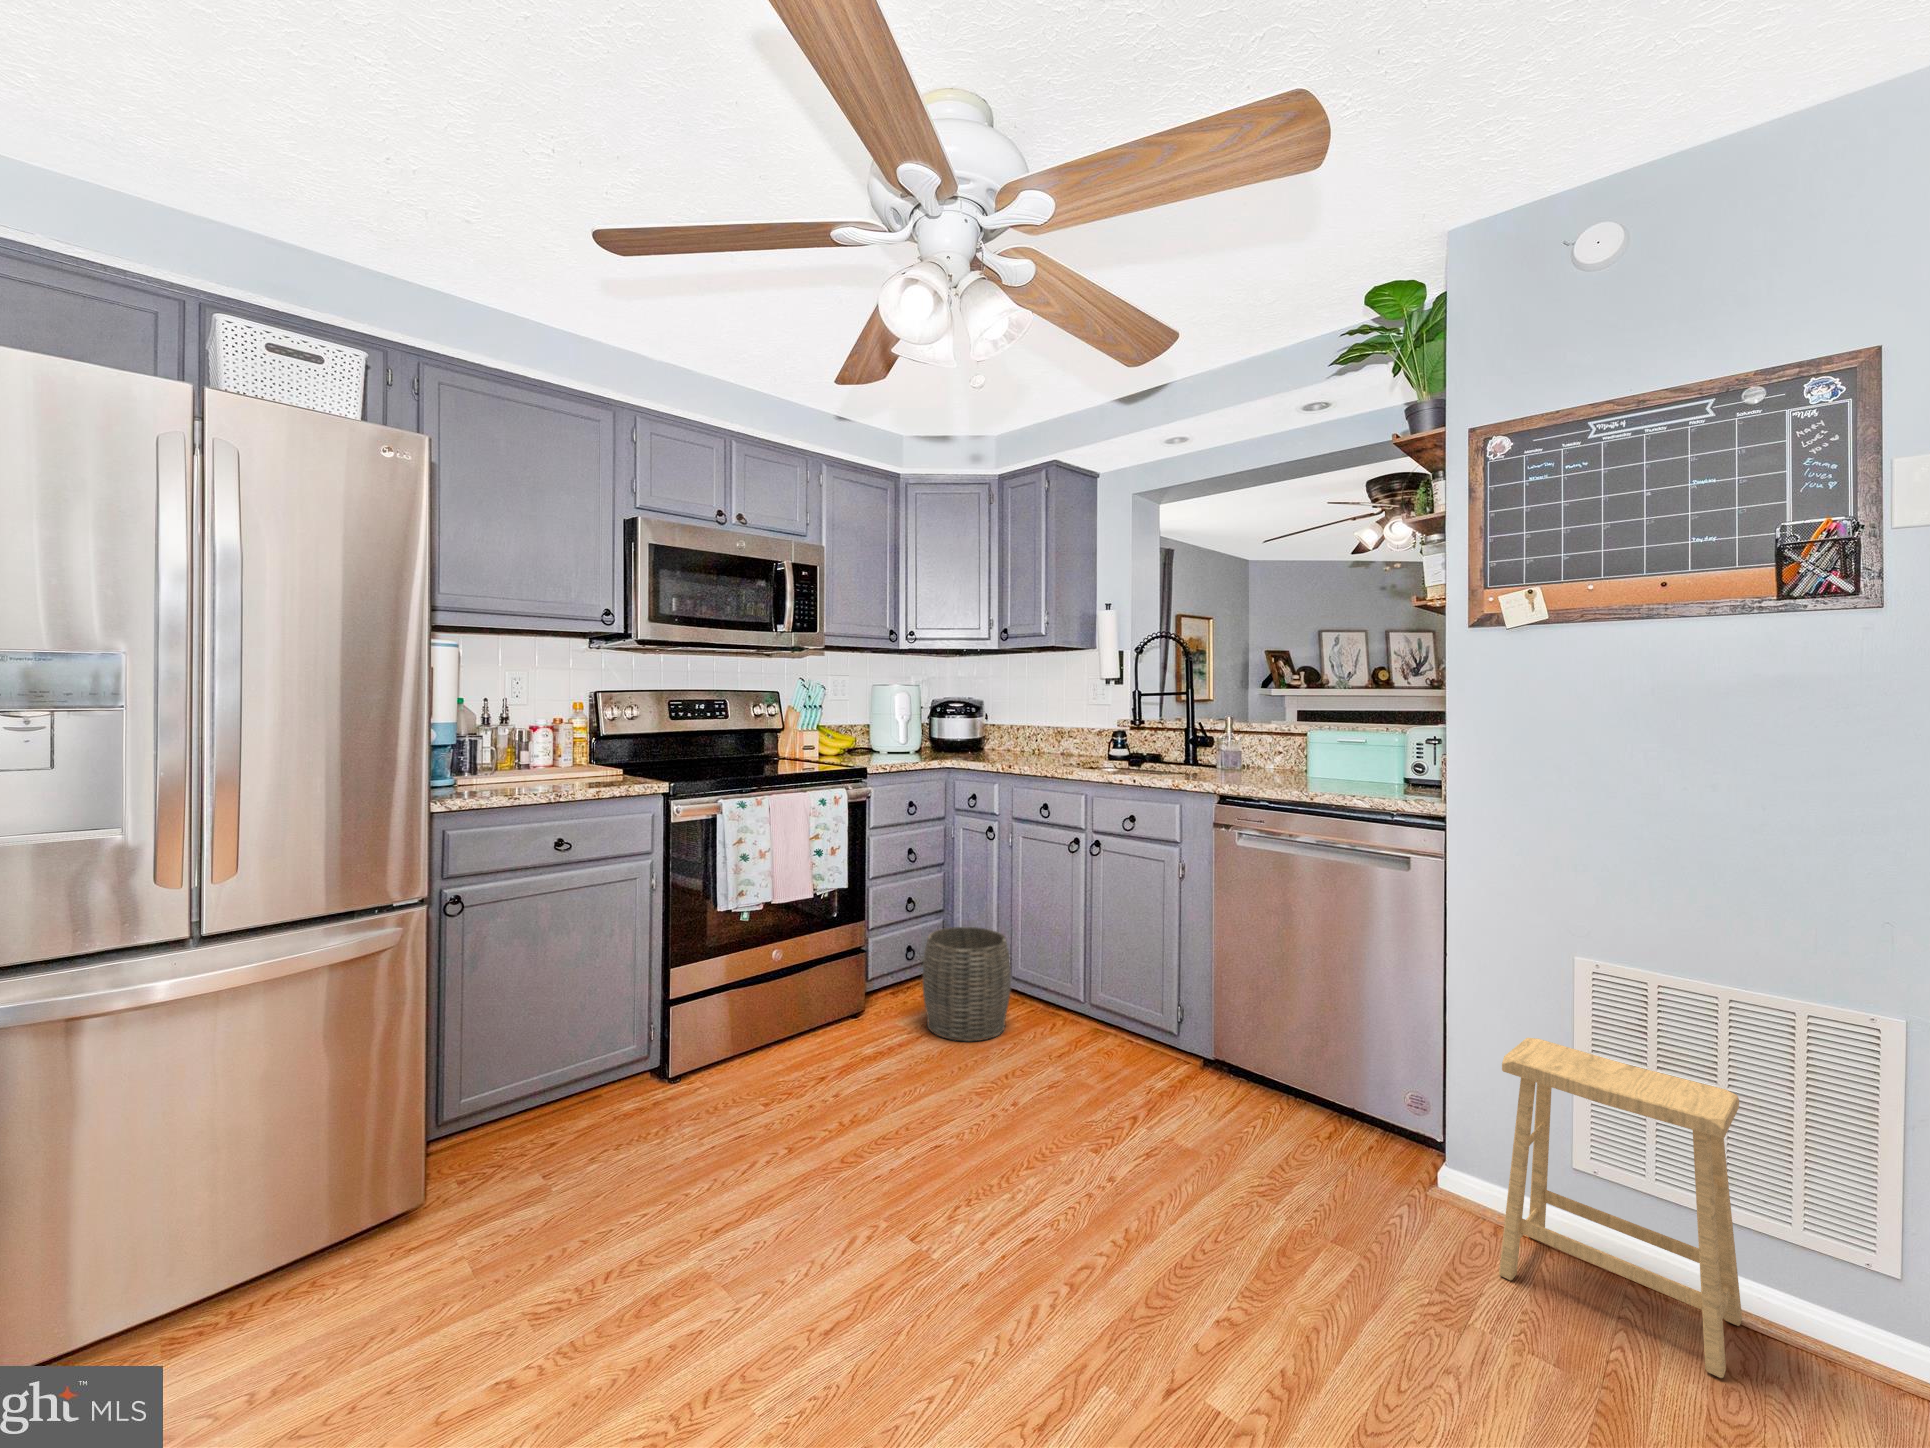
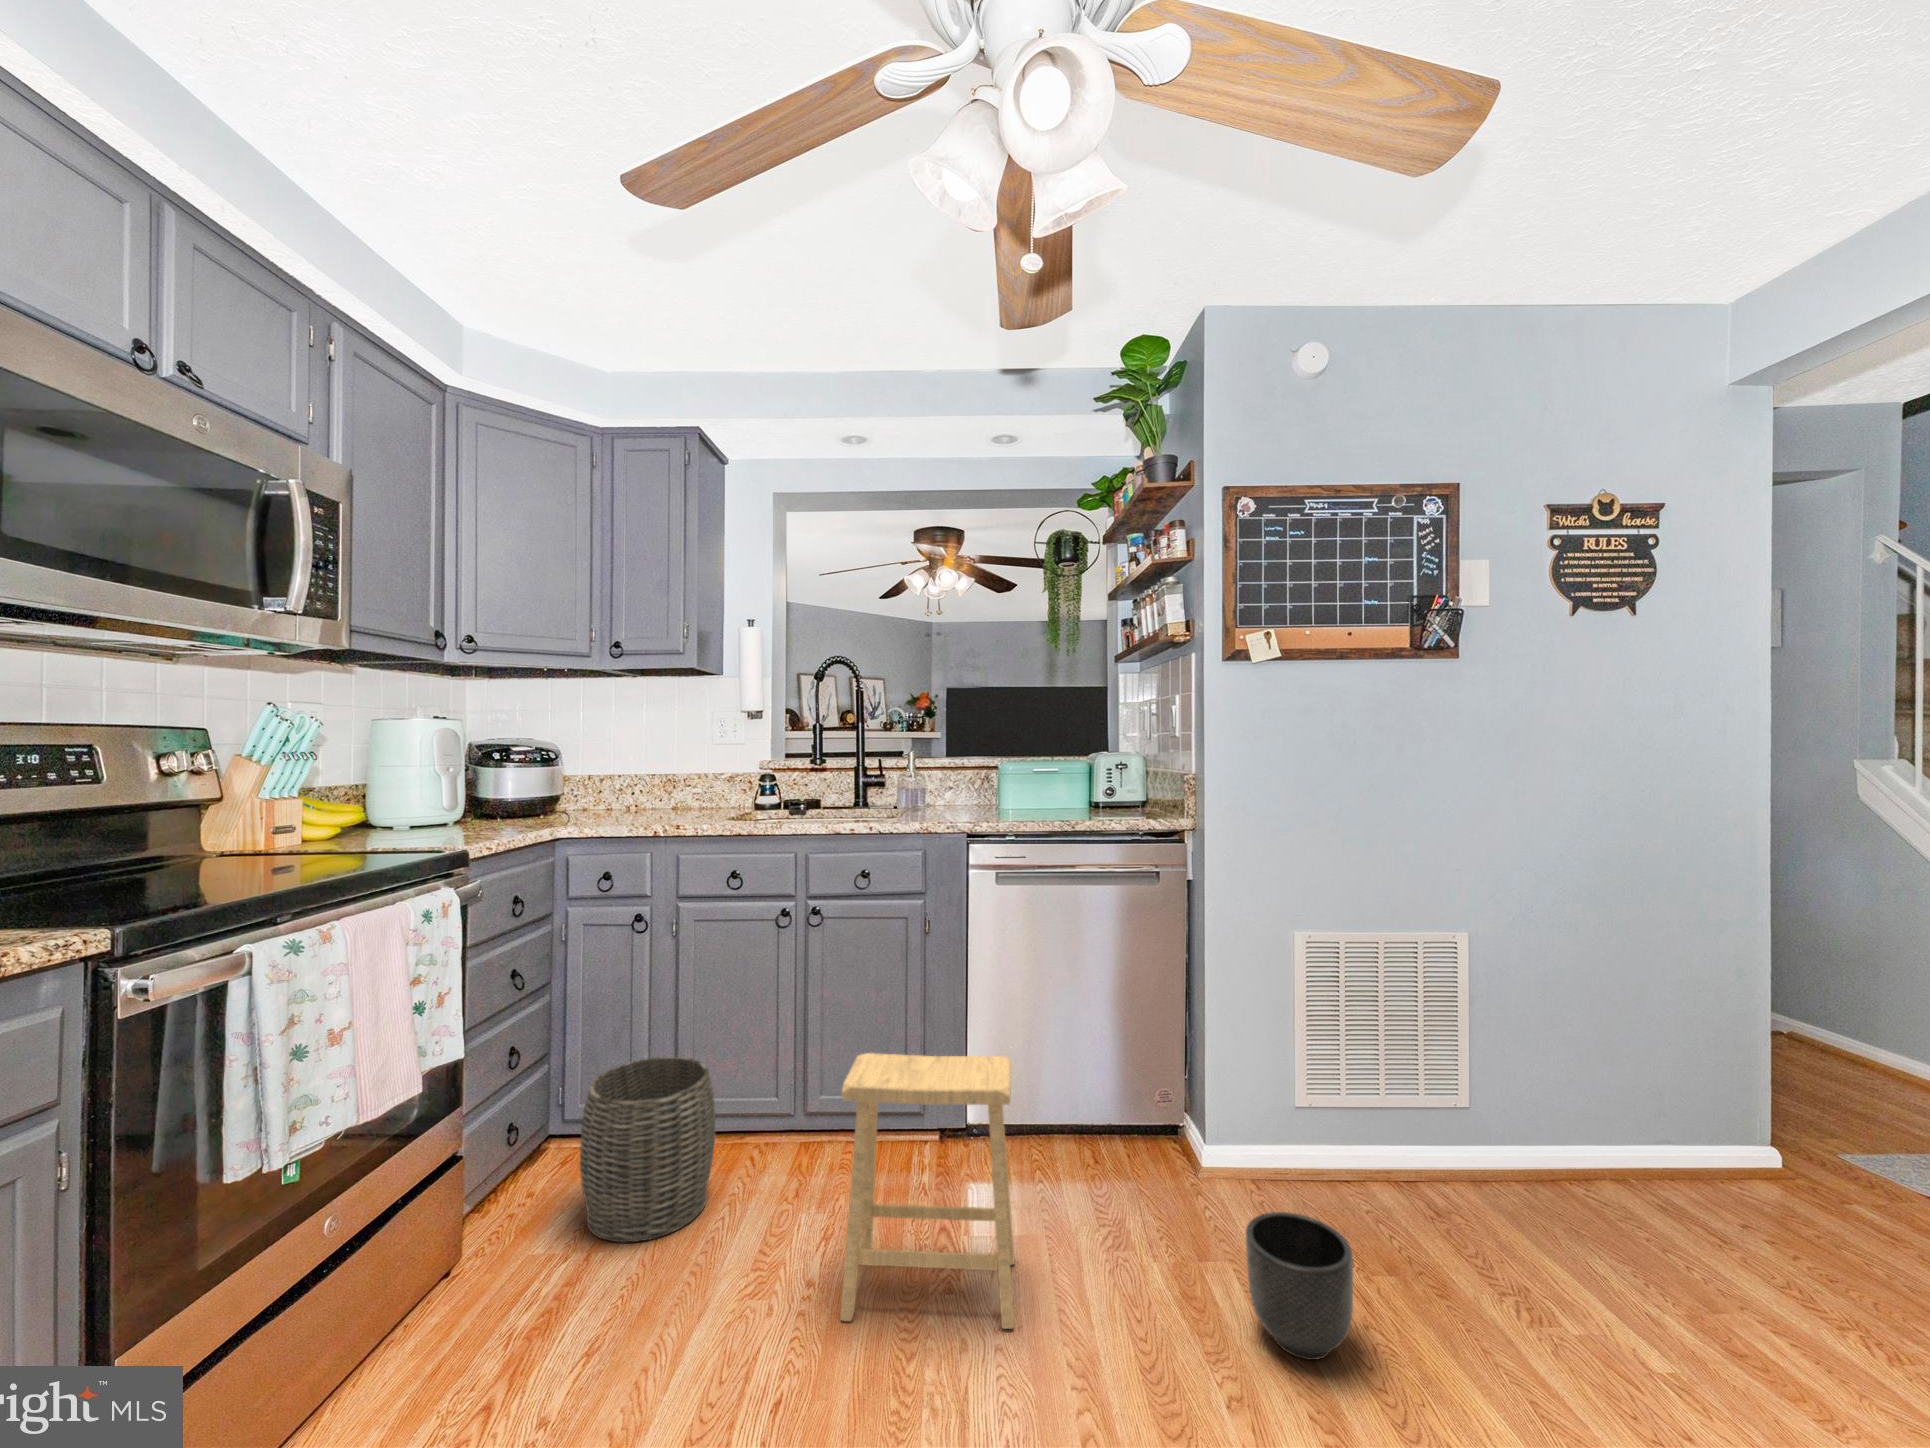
footstool: present [1499,1038,1742,1378] -> present [840,1053,1015,1329]
planter: none [1283,1180,1389,1319] -> present [1246,1212,1353,1360]

